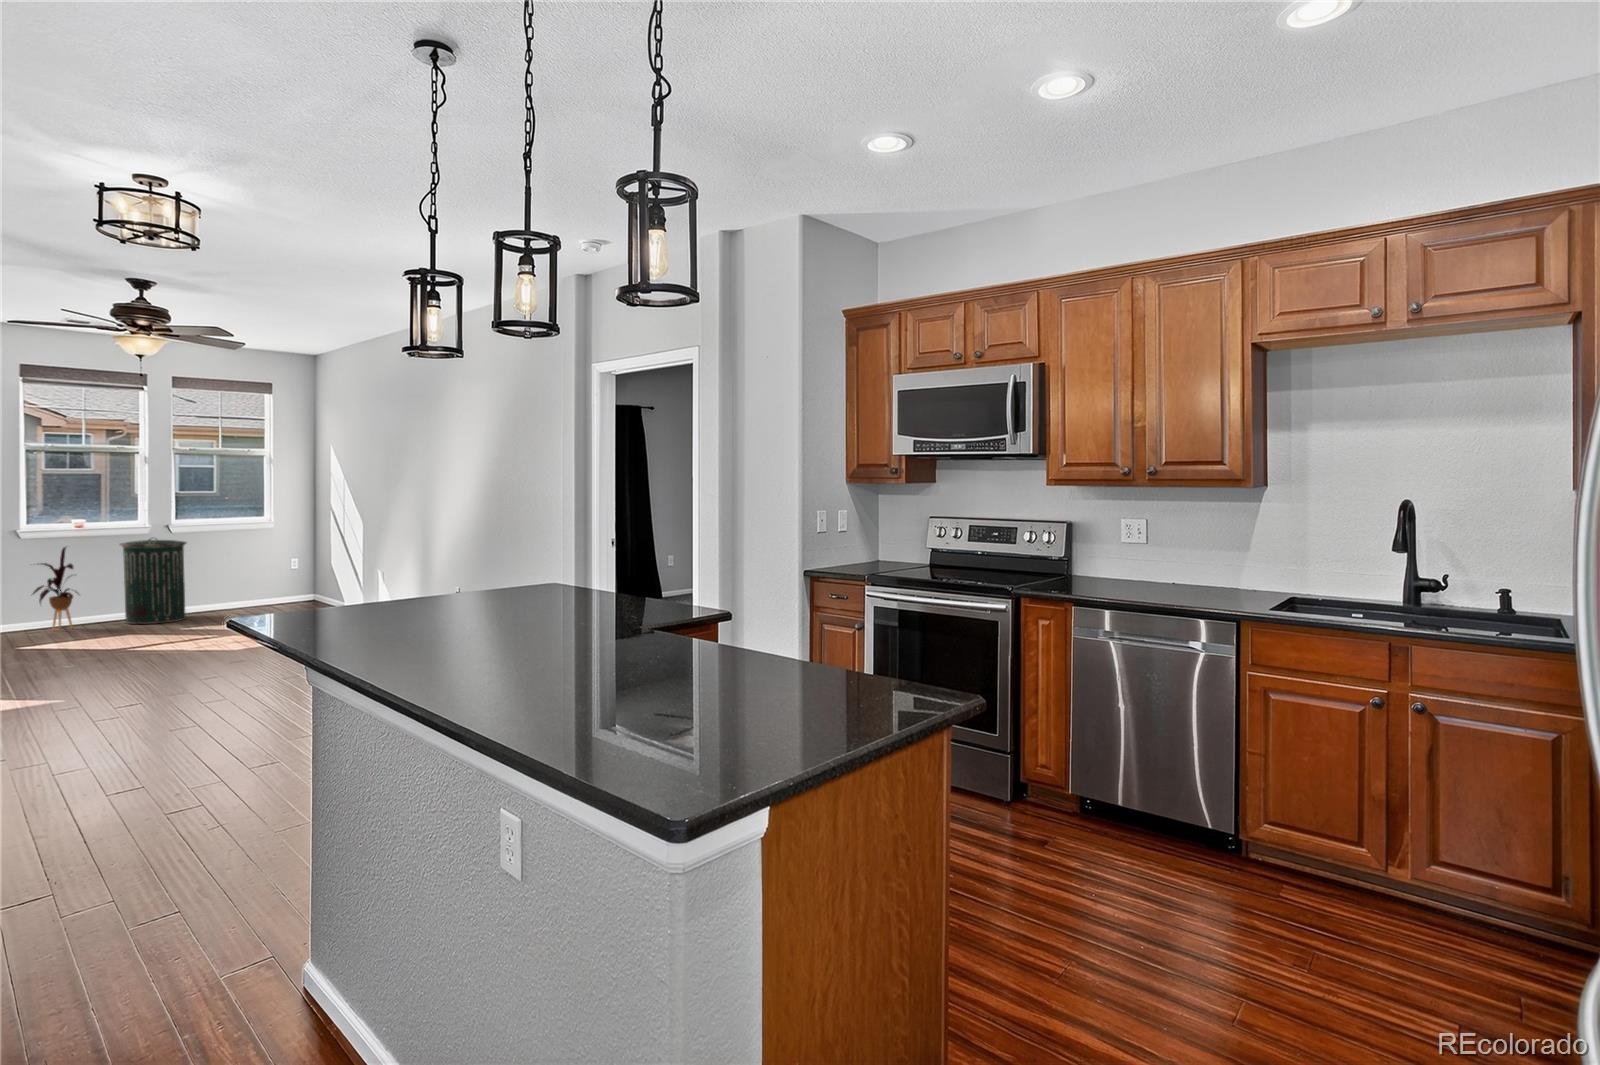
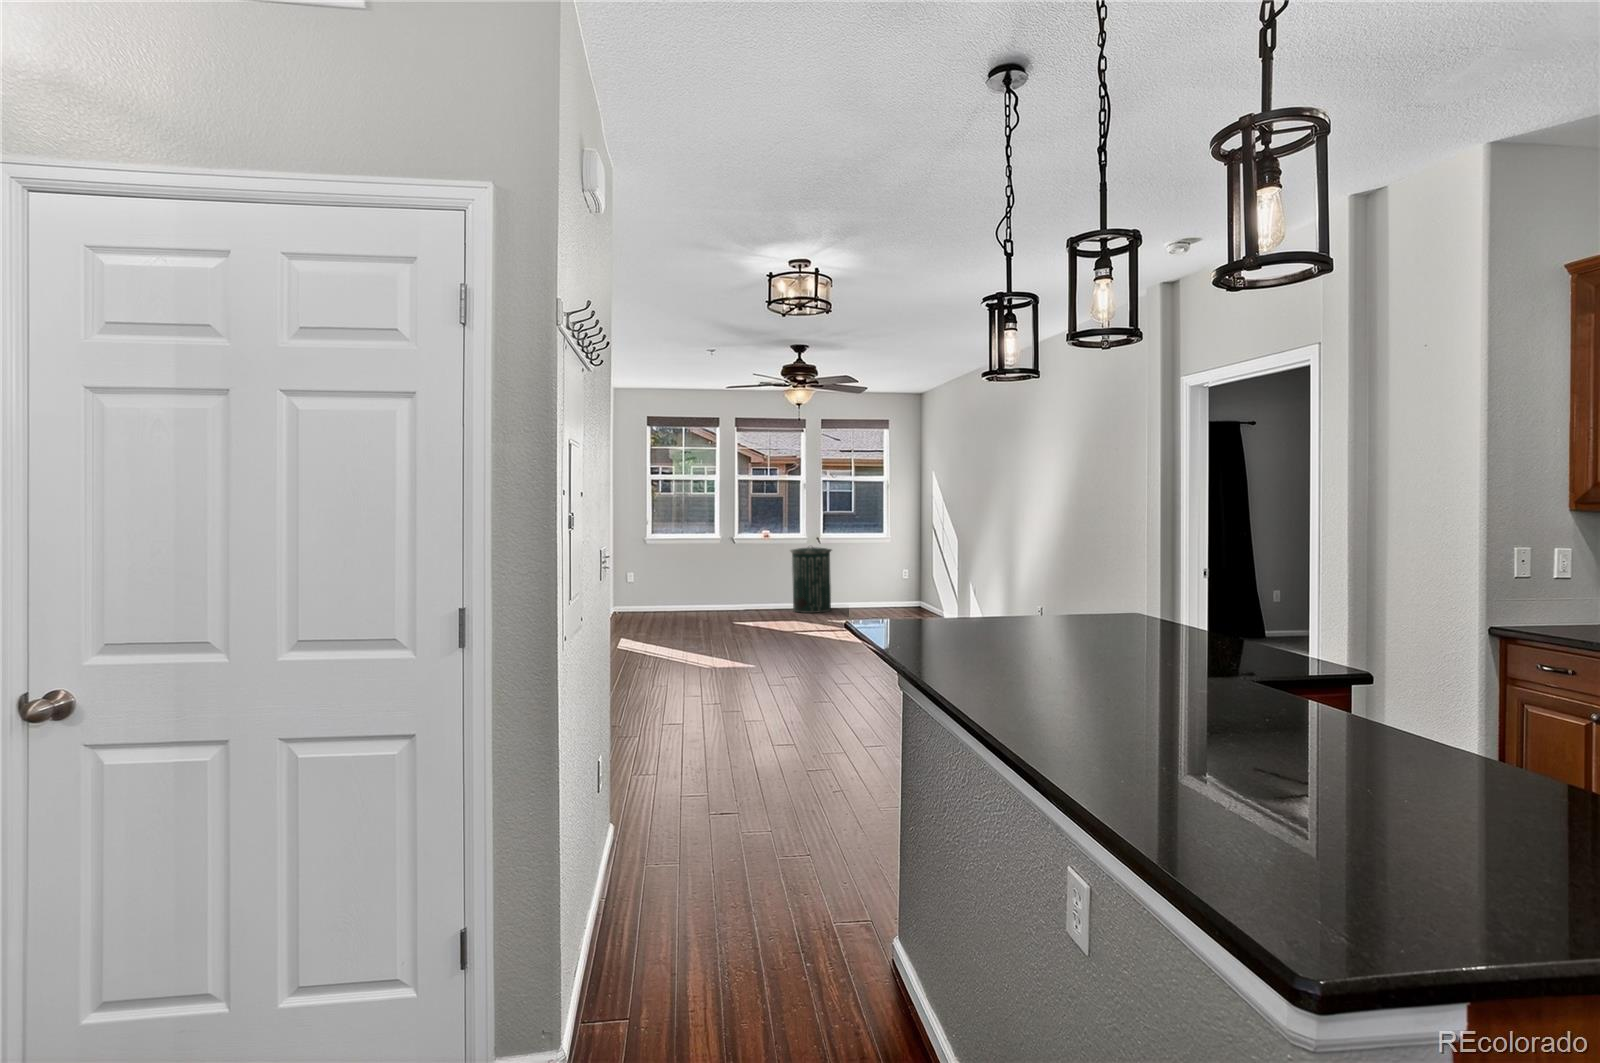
house plant: present [33,547,73,630] -> none [738,552,767,614]

